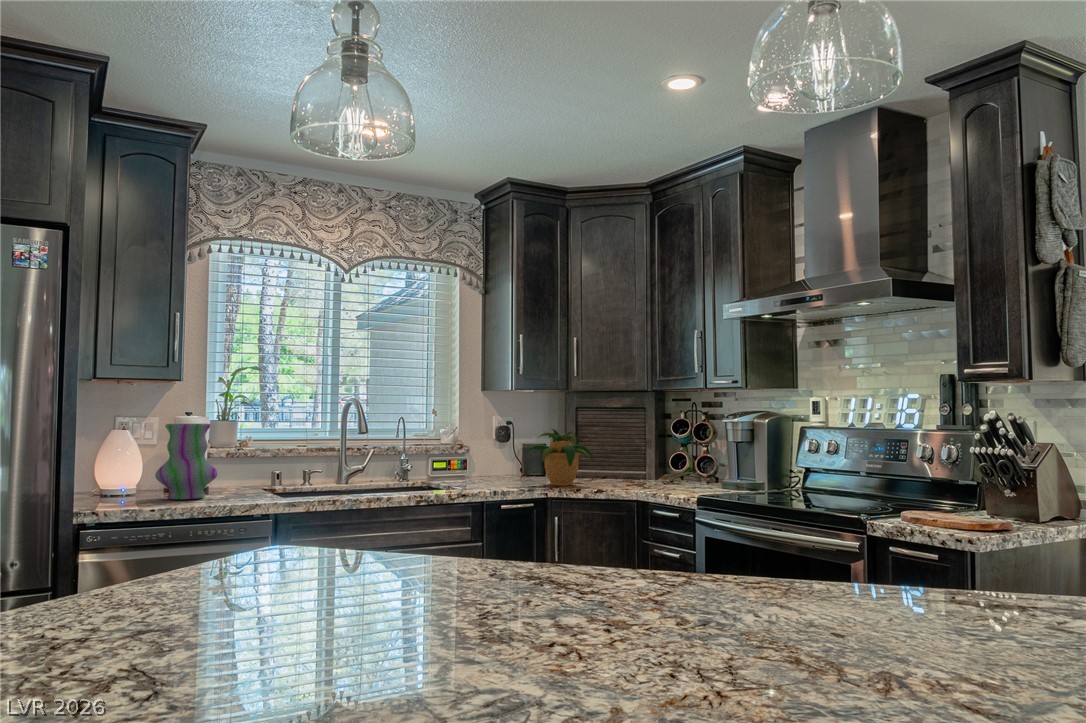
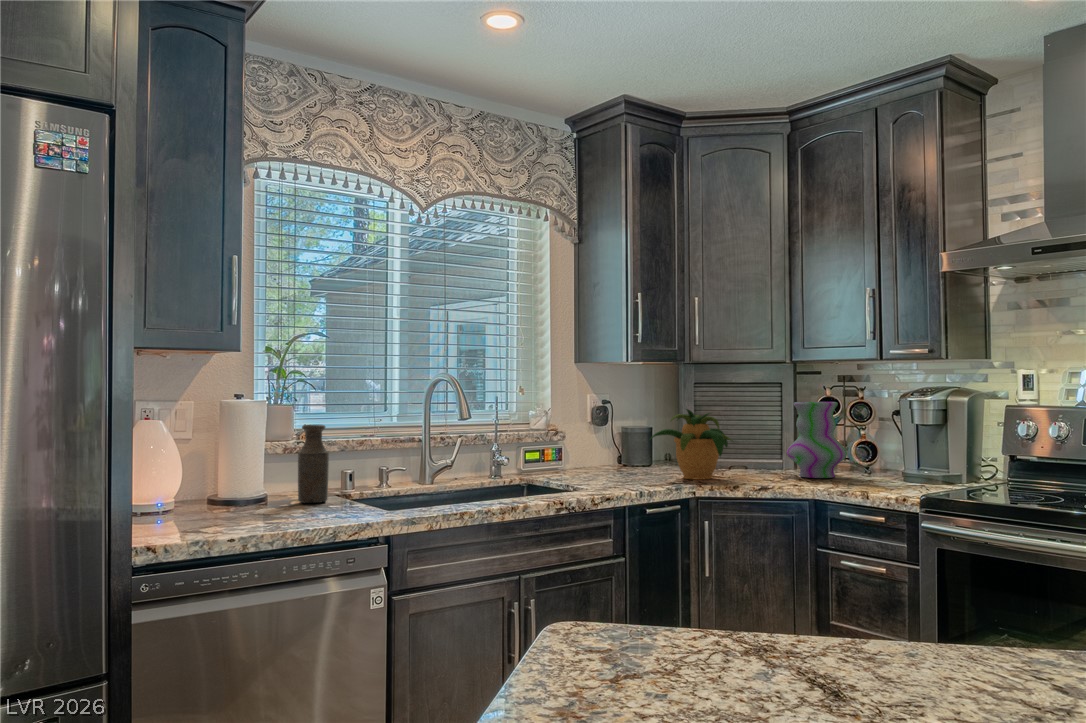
vase: present [155,424,217,500] -> present [787,402,847,478]
bottle: none [228,435,252,492] -> present [298,424,329,503]

